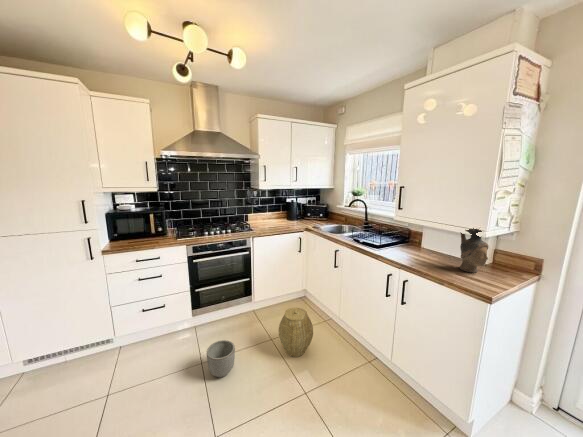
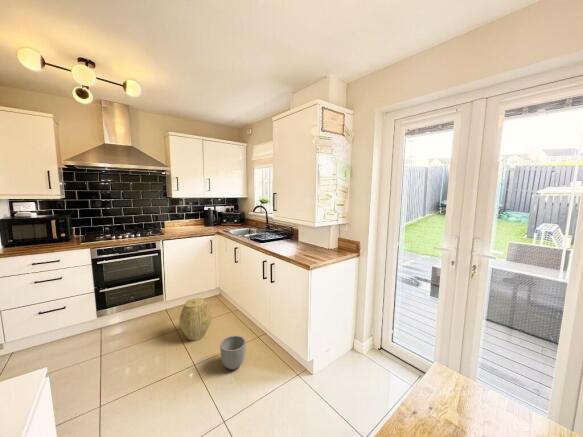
ceramic pitcher: present [459,228,488,272] -> none [309,216,325,254]
planter: present [207,340,235,378] -> present [220,336,246,370]

